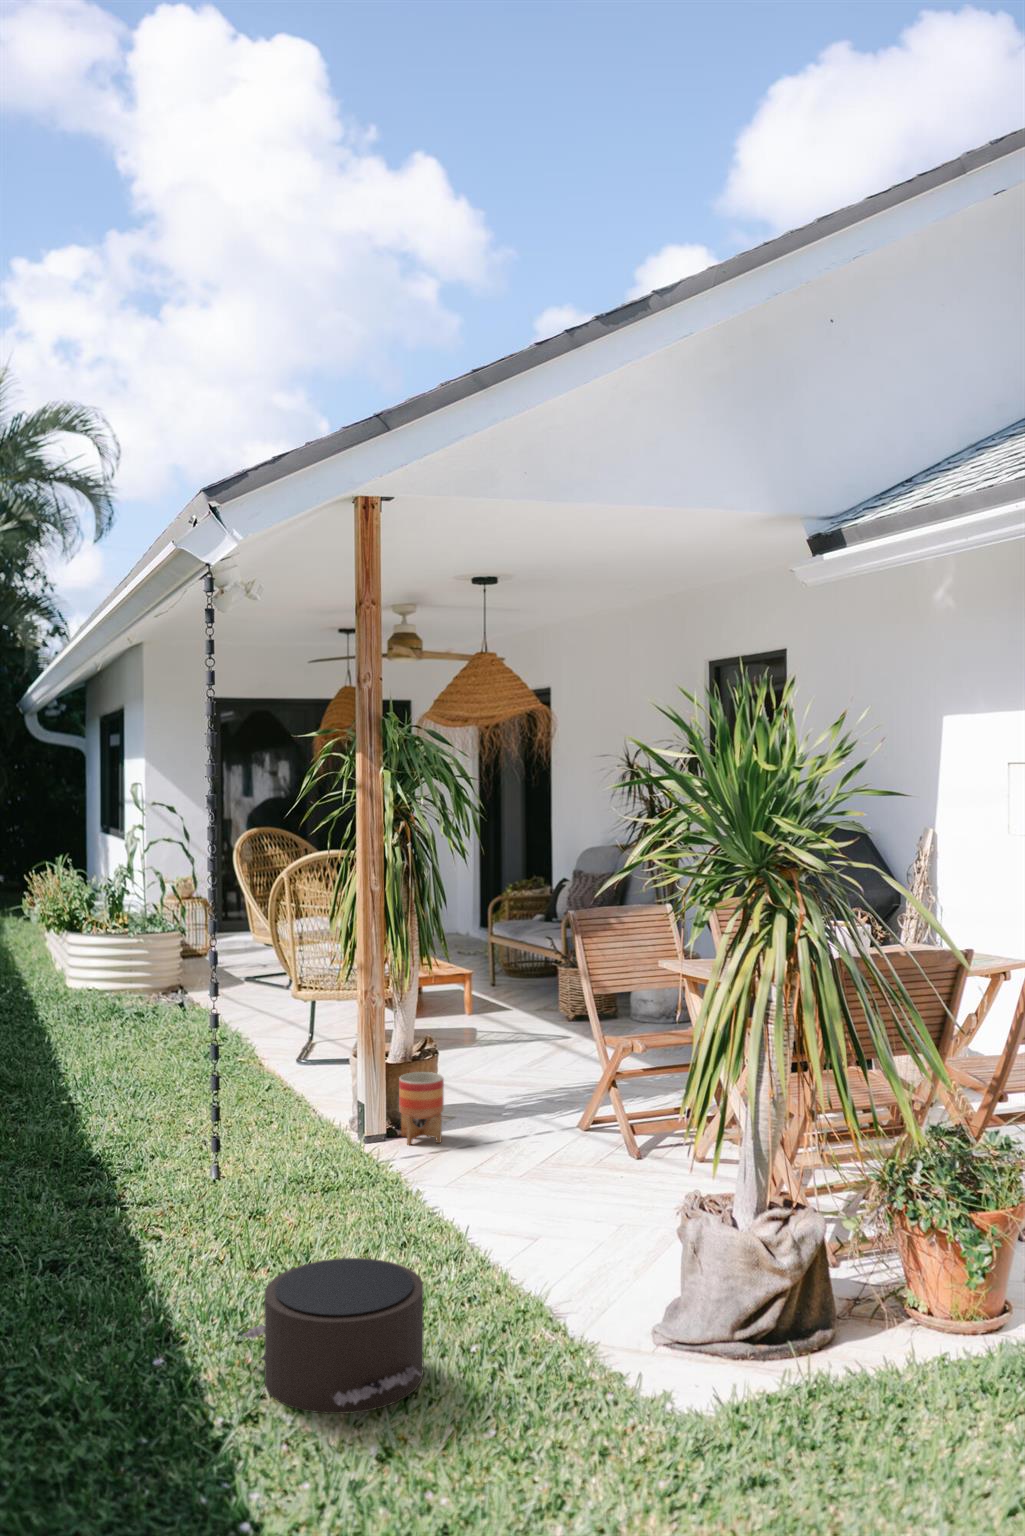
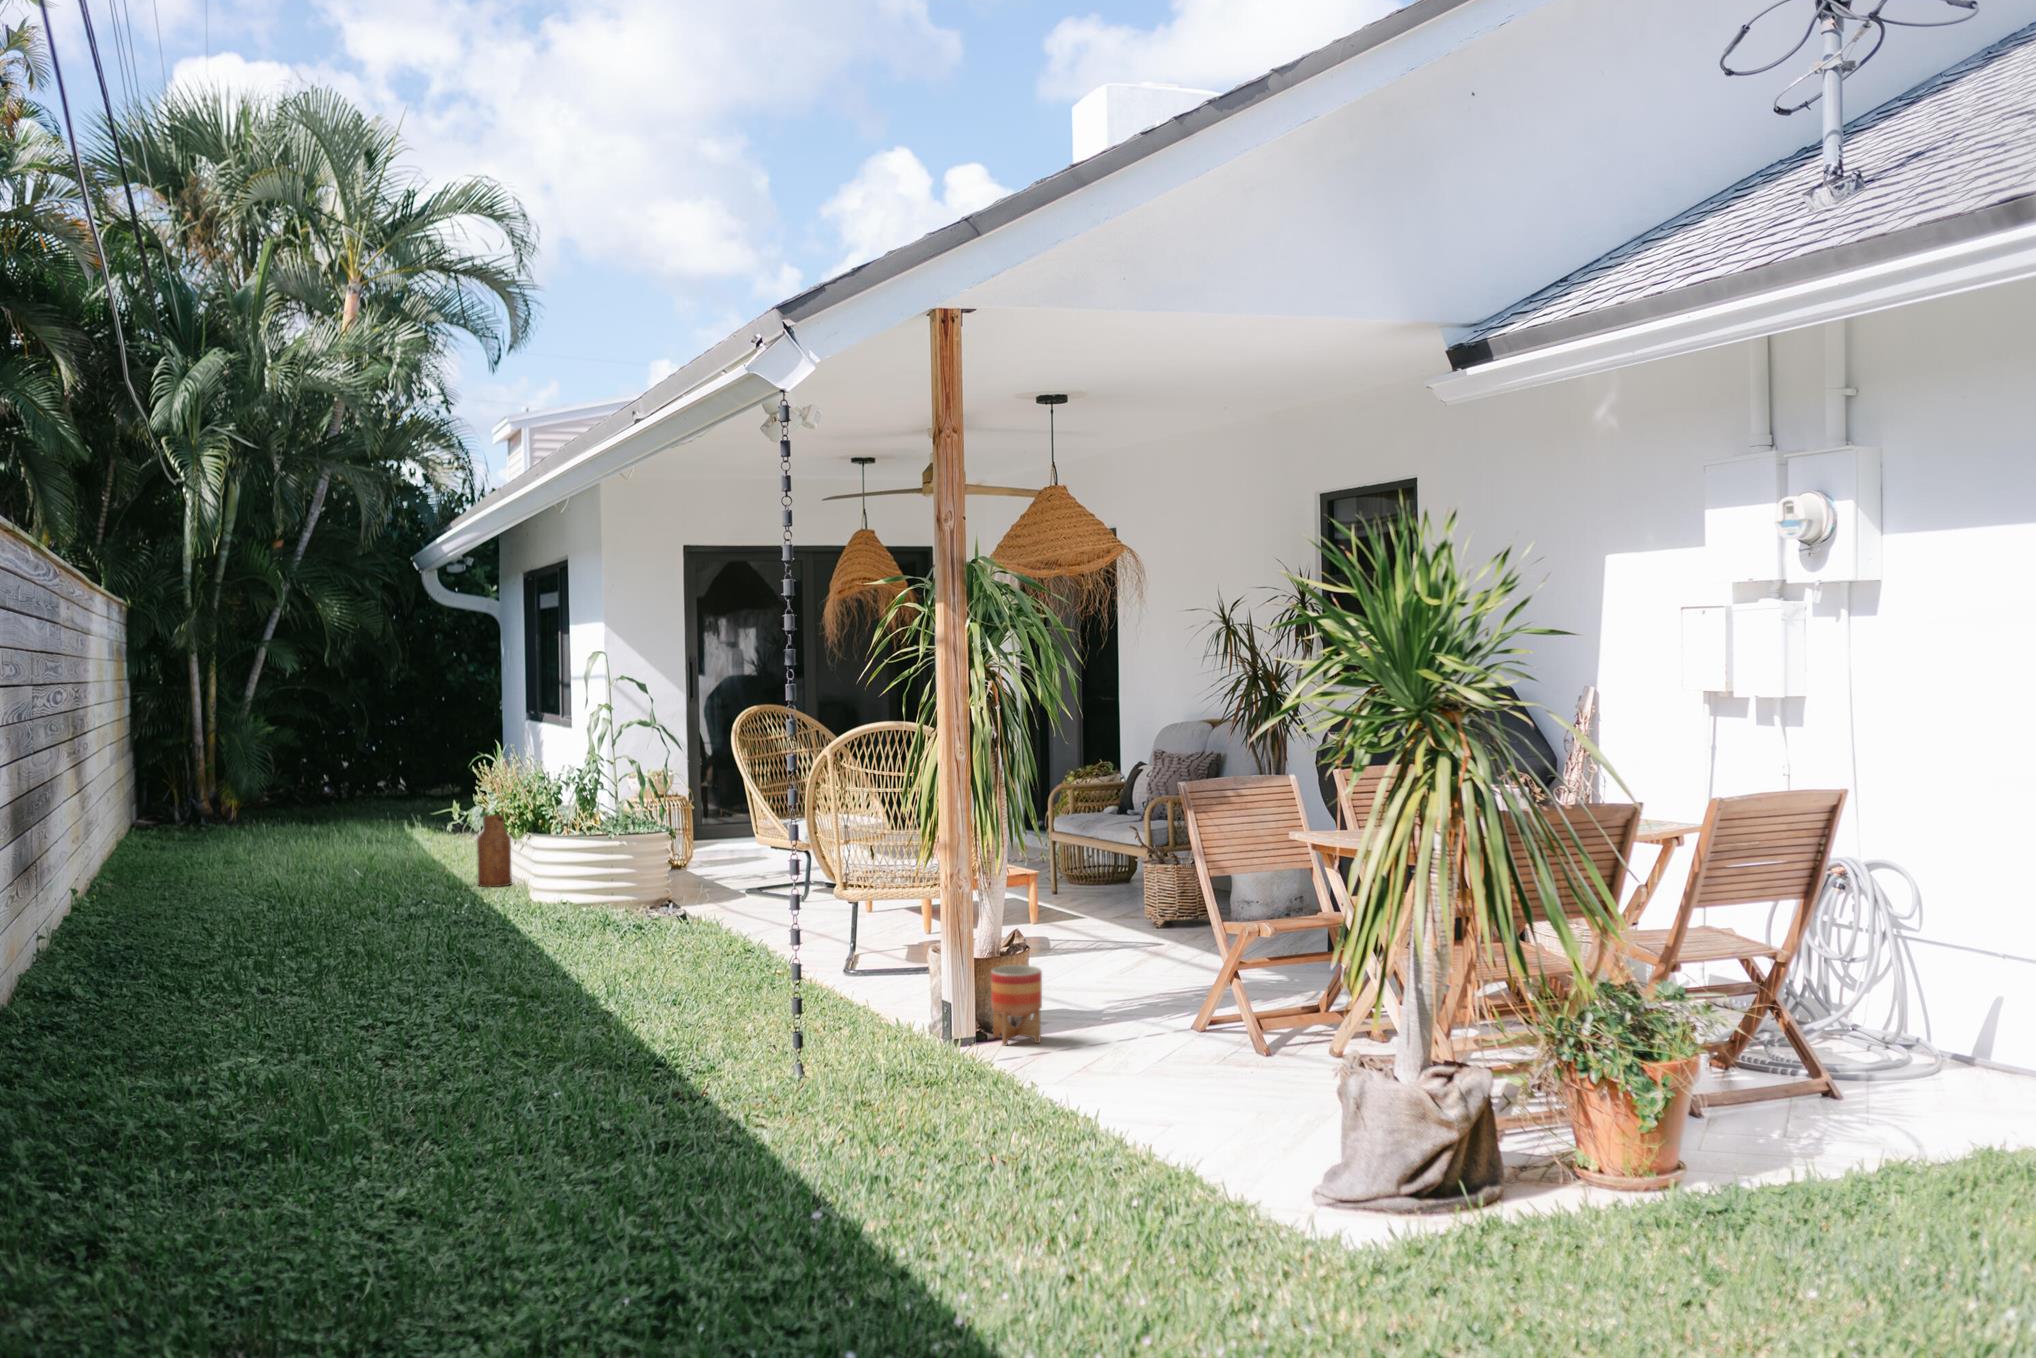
watering can: none [24,914,53,974] -> present [477,815,512,887]
pouf: present [243,1258,424,1414] -> none [892,1118,1090,1260]

